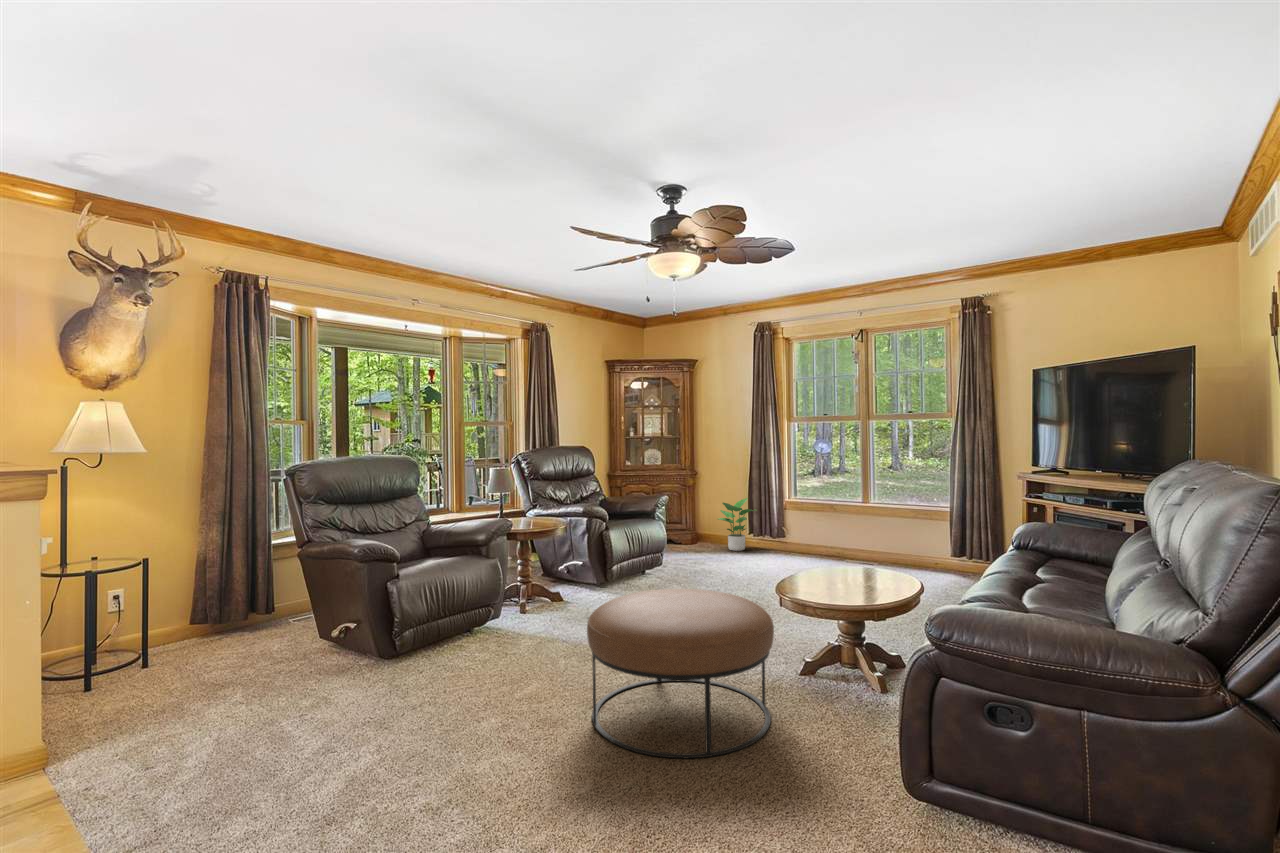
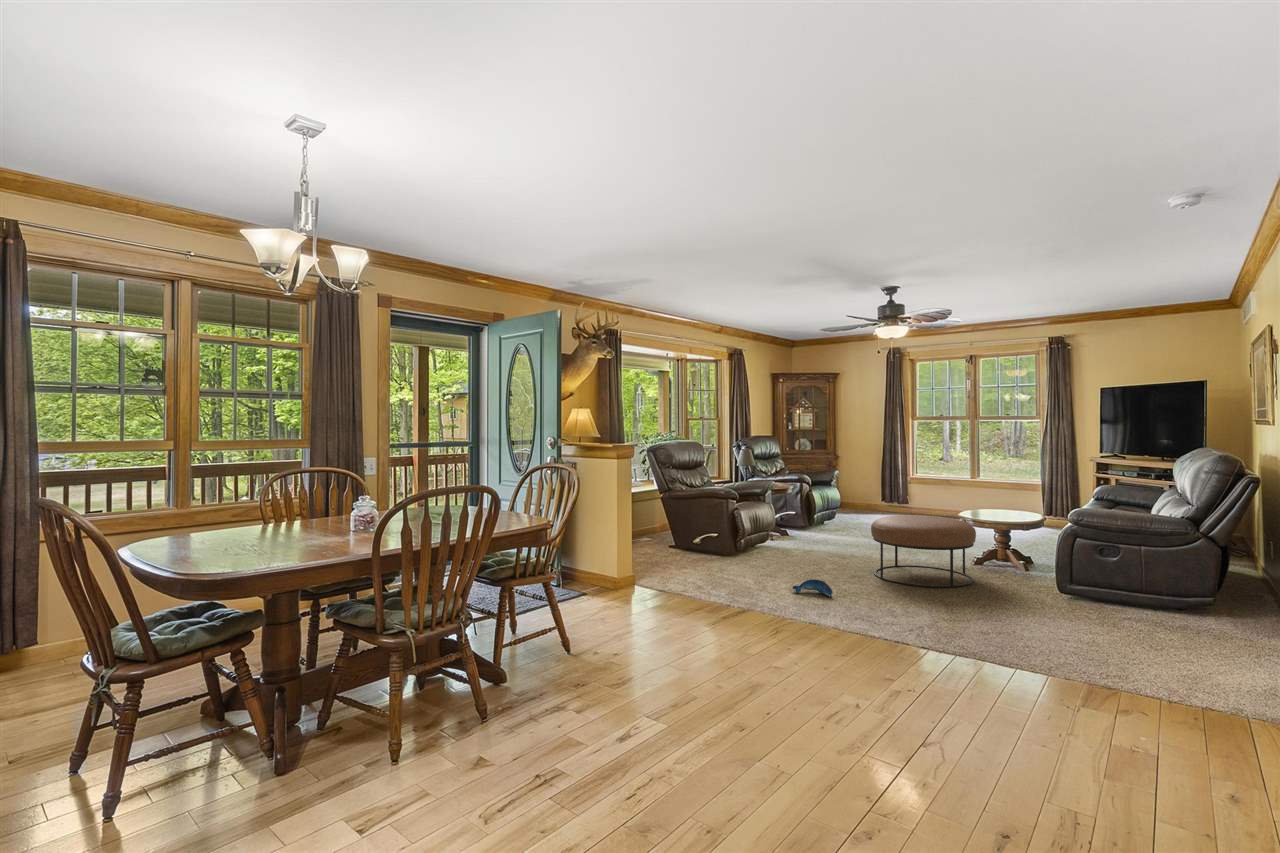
potted plant: present [718,498,756,551] -> none [859,475,890,513]
plush toy: none [356,755,426,809] -> present [792,579,833,597]

